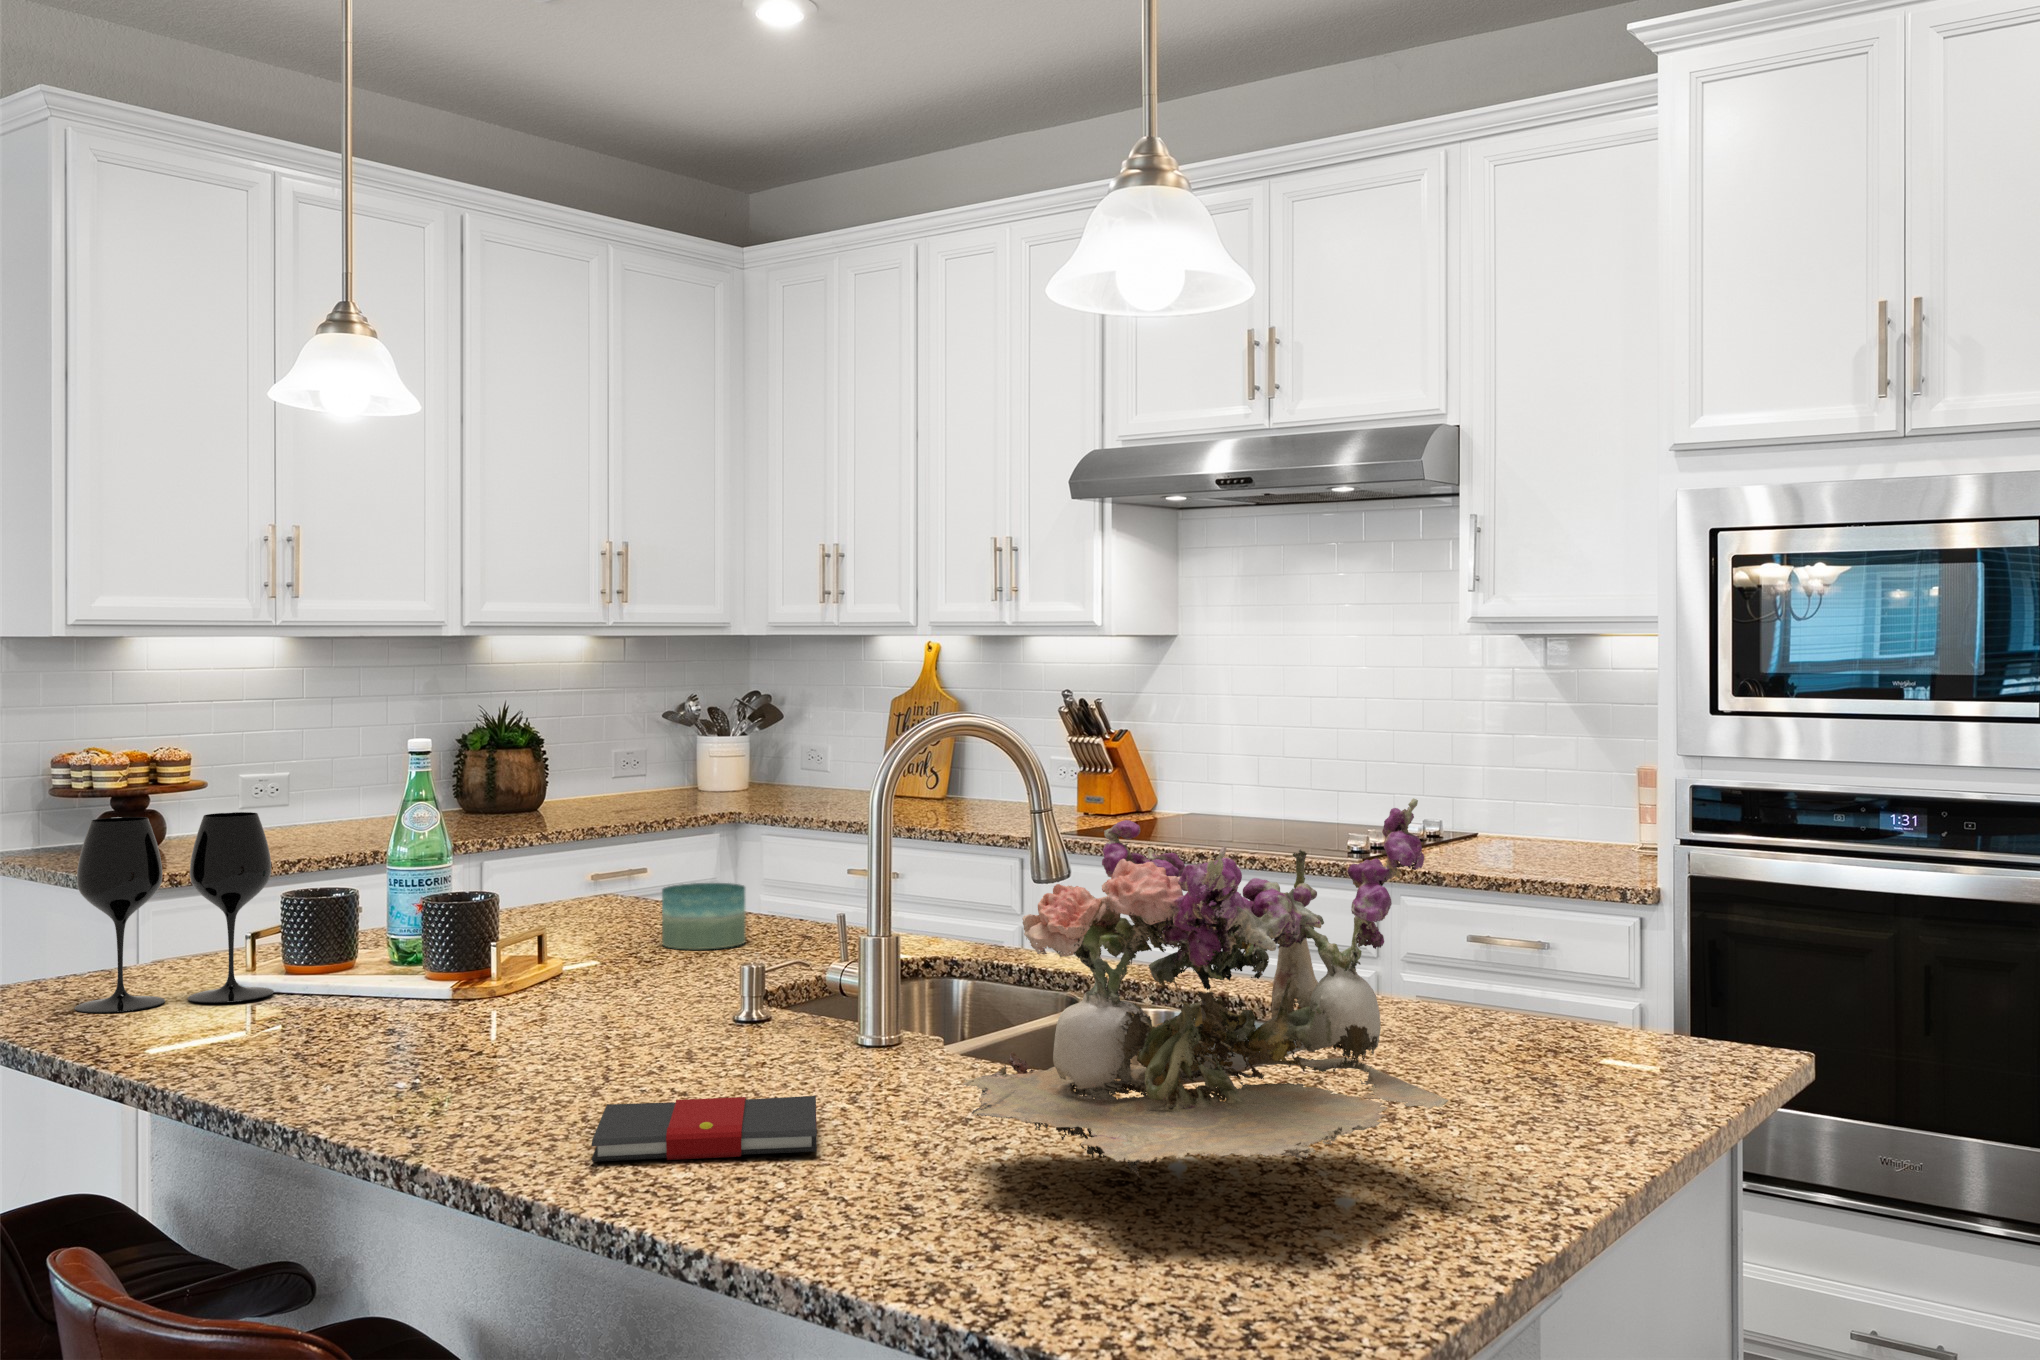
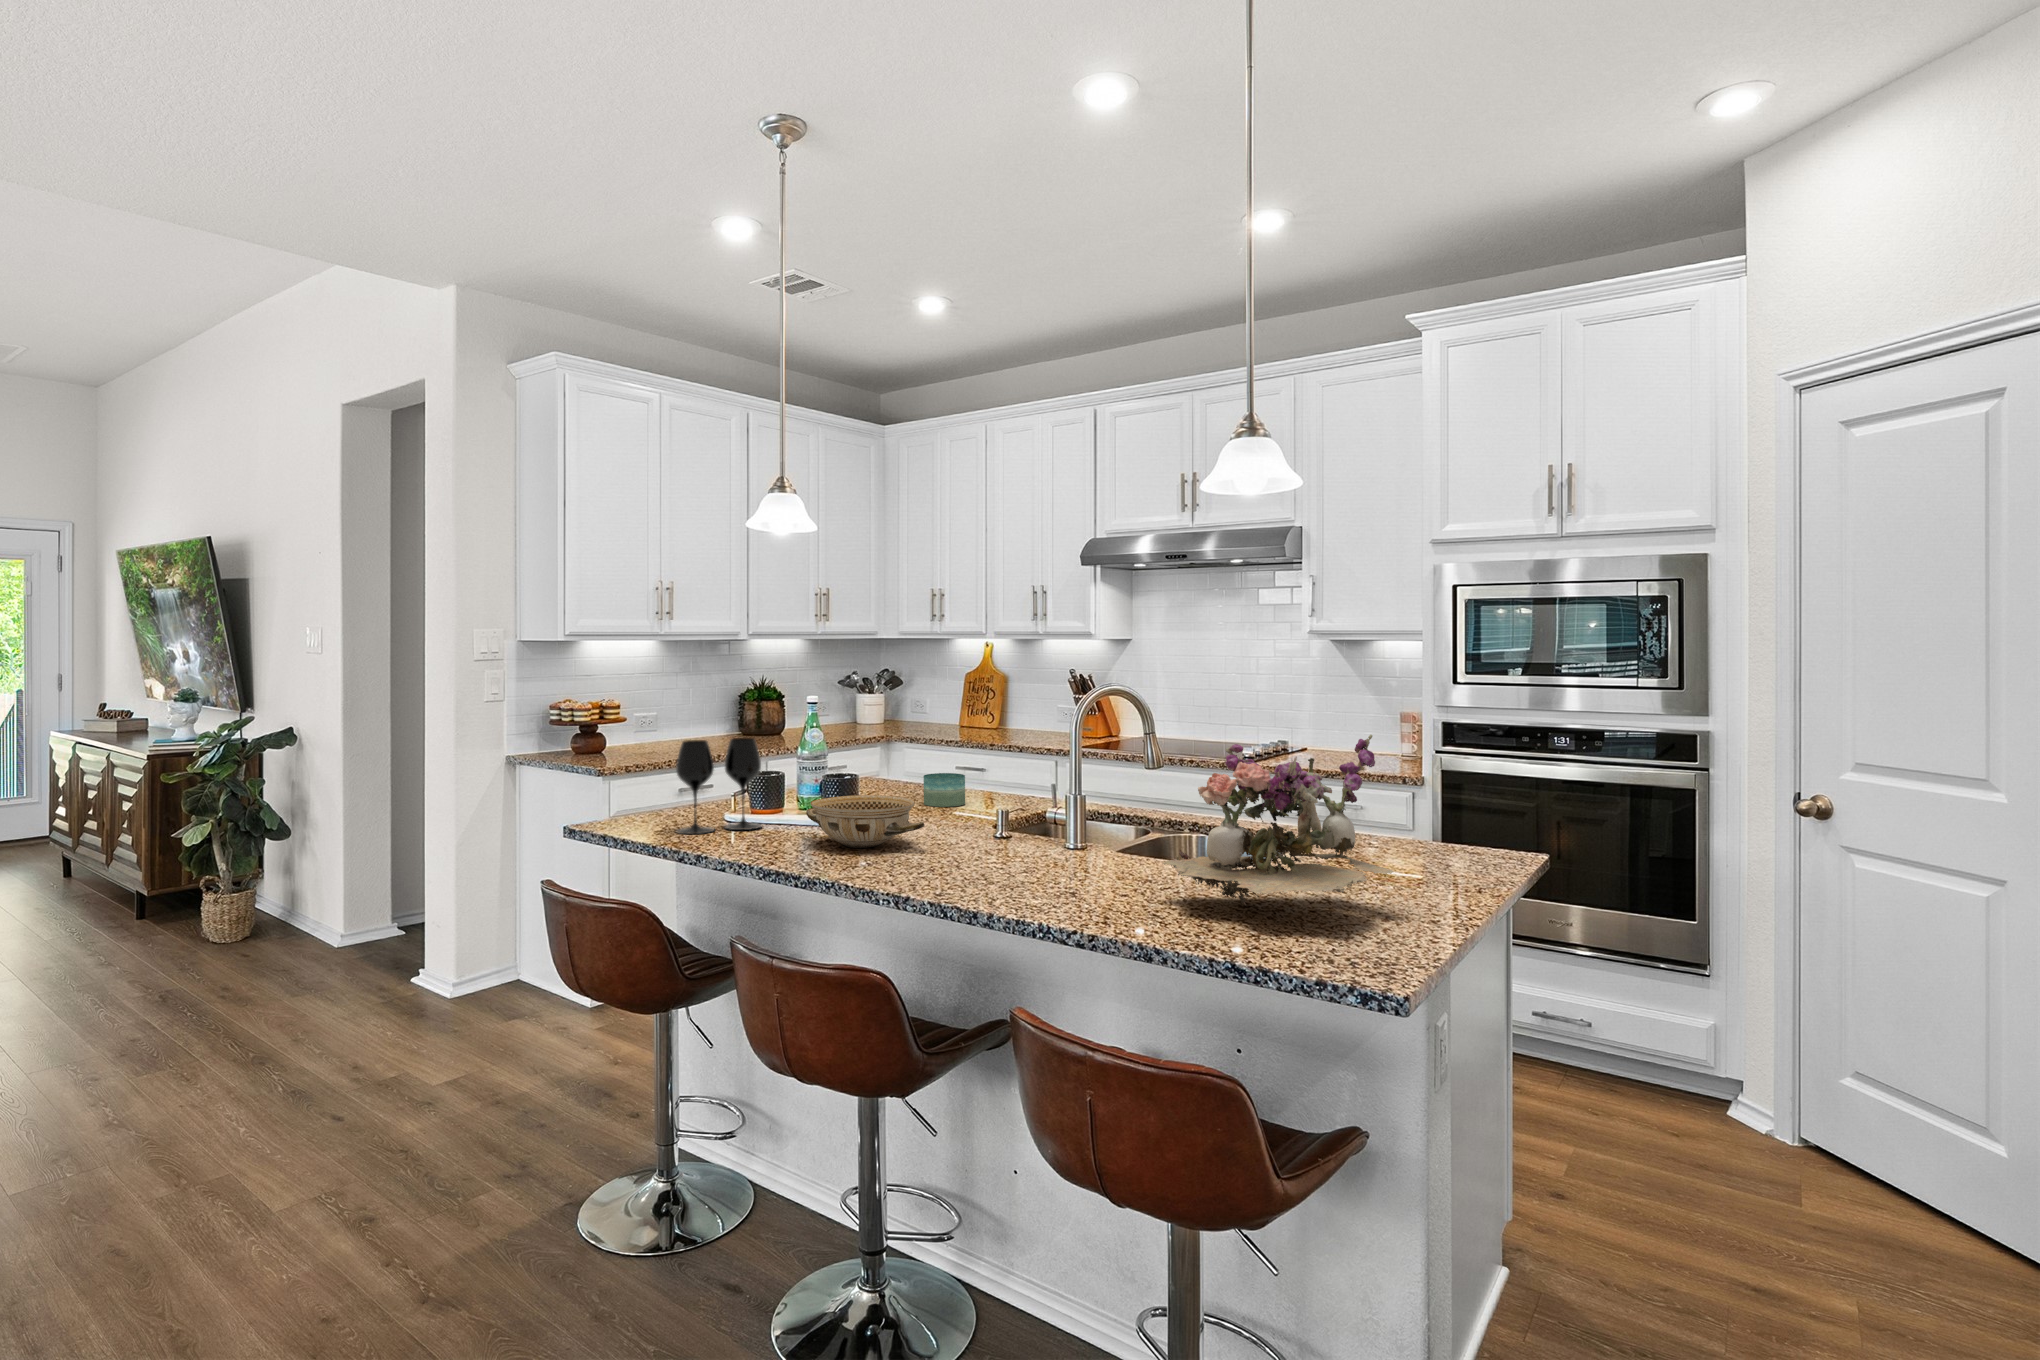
ceramic bowl: none [324,930,558,1041] -> present [806,795,924,848]
book: present [592,1096,817,1162] -> none [985,871,1093,898]

